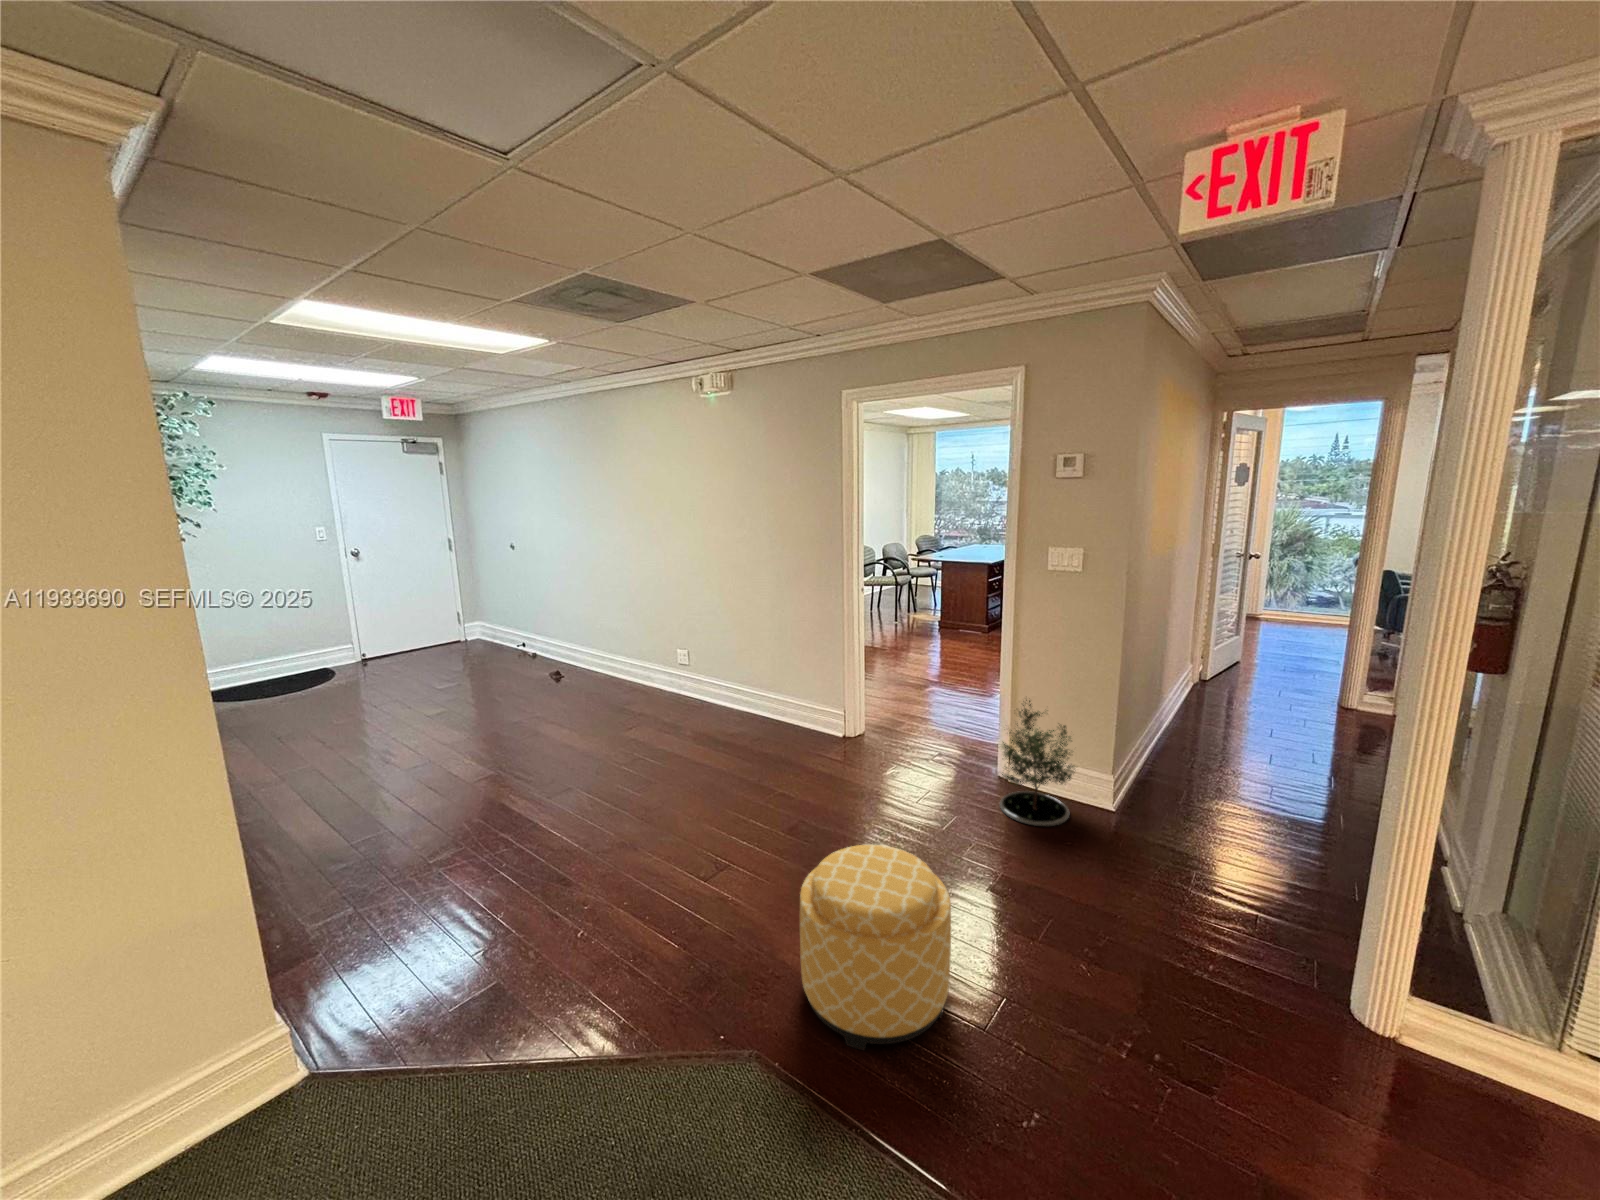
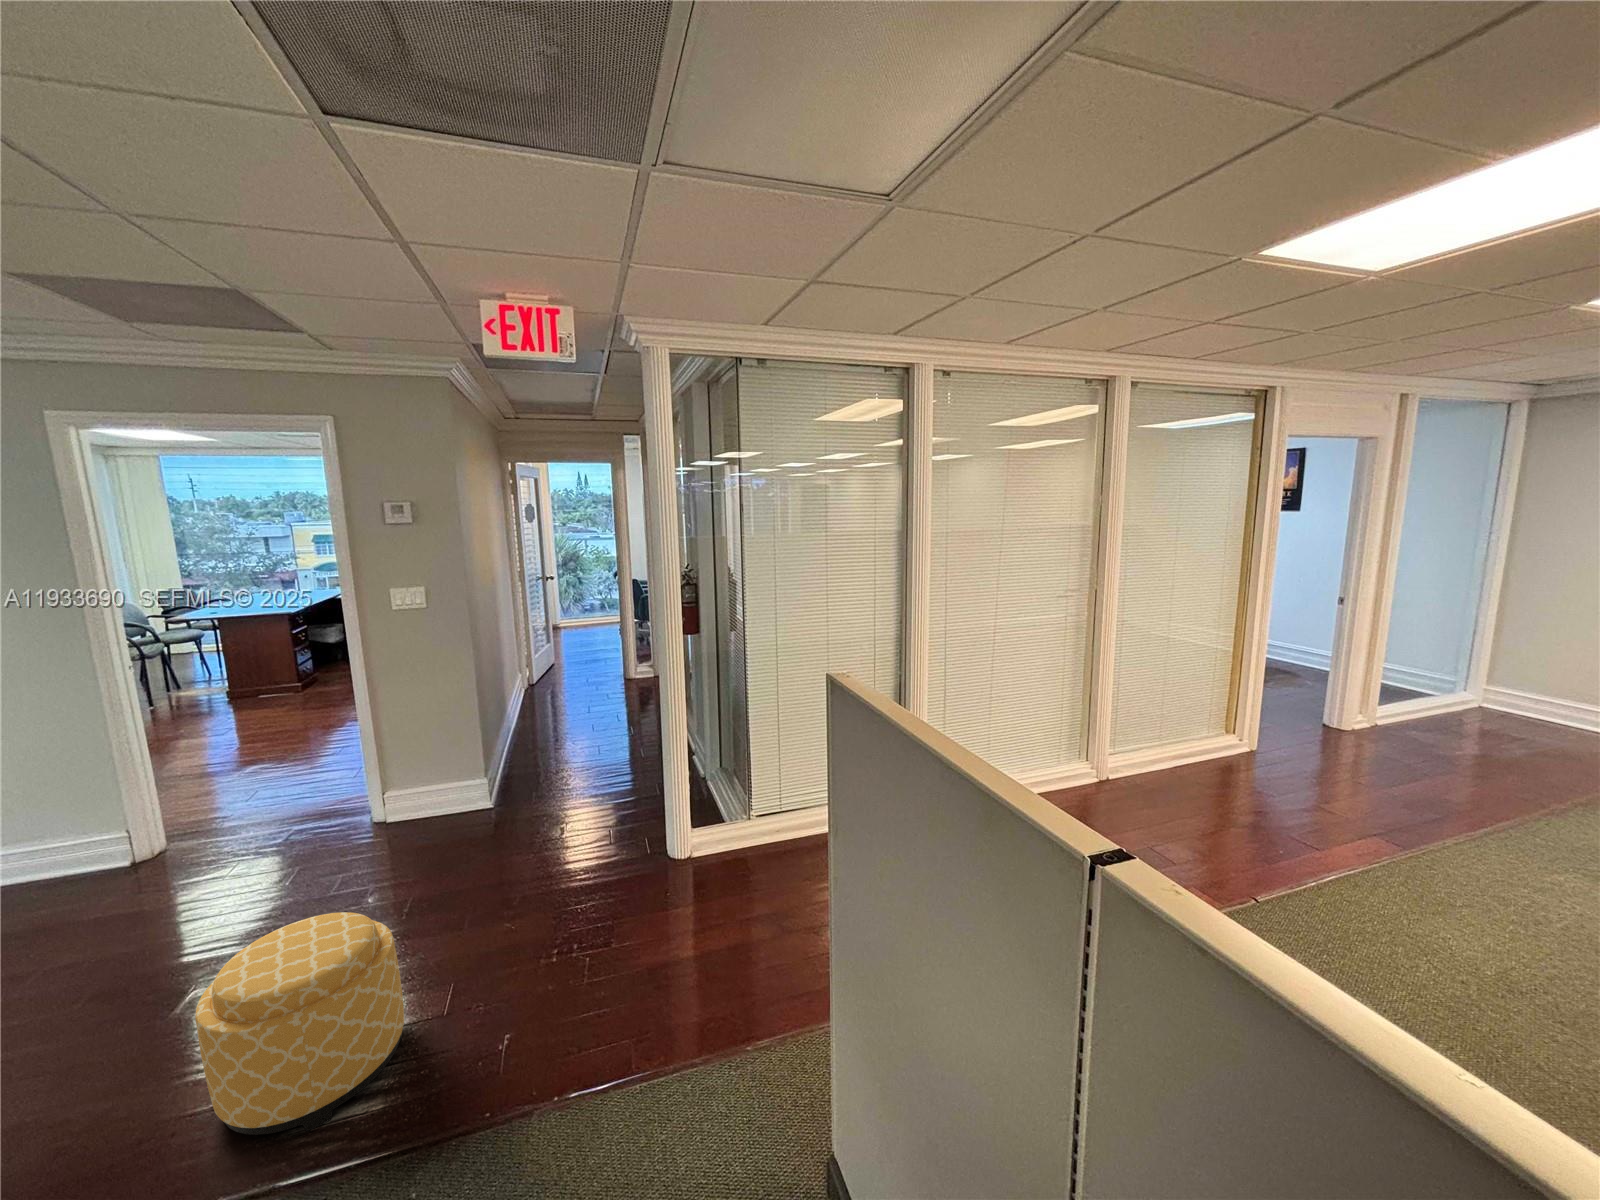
potted tree: present [1000,700,1075,826] -> none [374,734,459,854]

